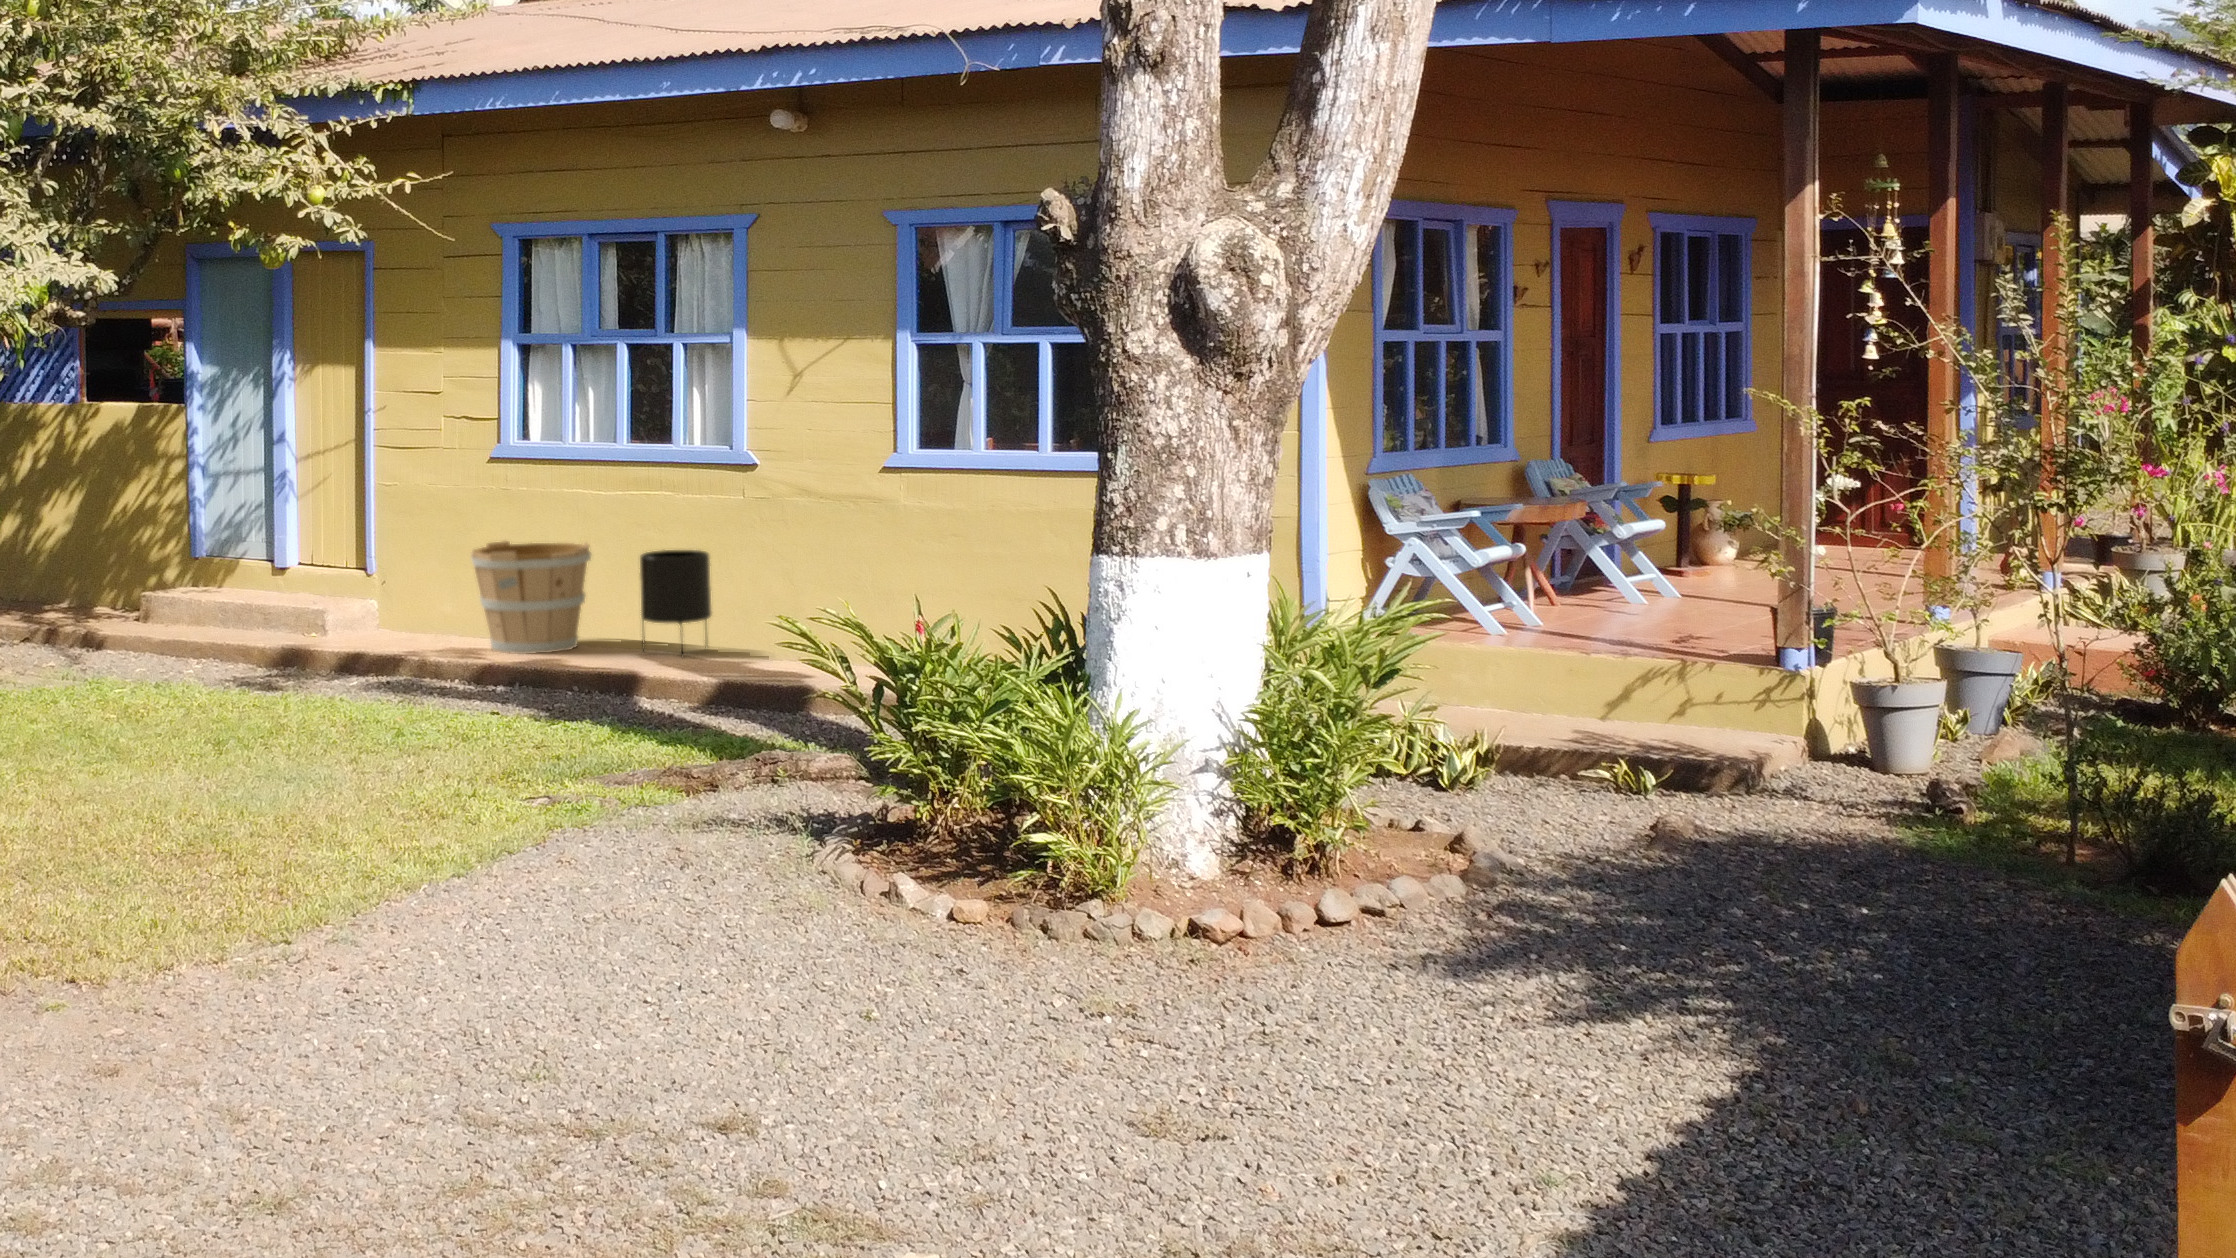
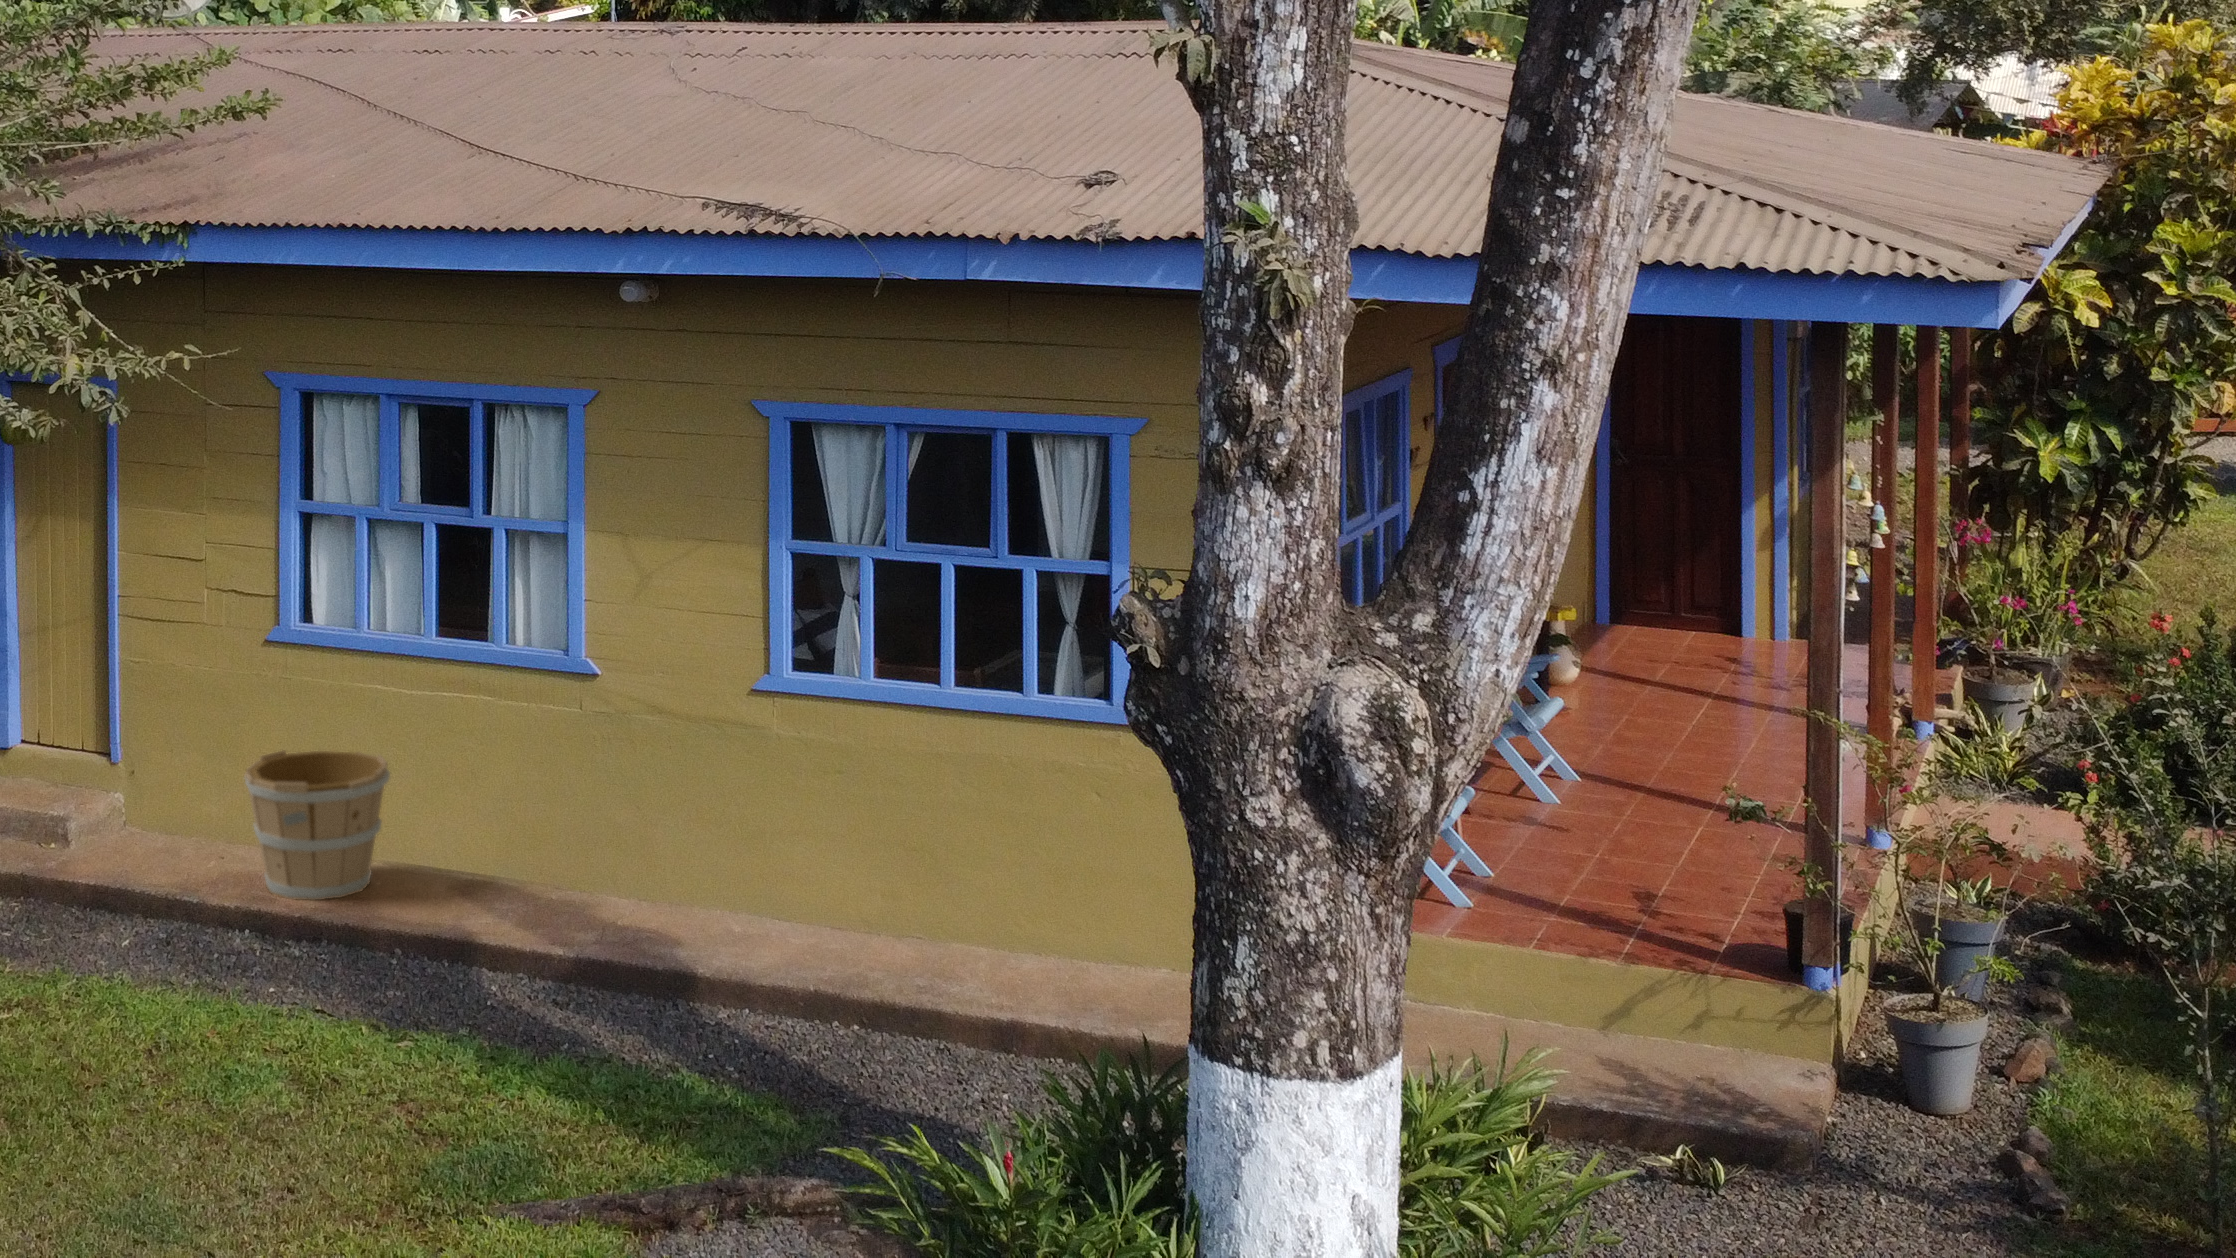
planter: present [640,550,712,648] -> none [454,773,538,913]

